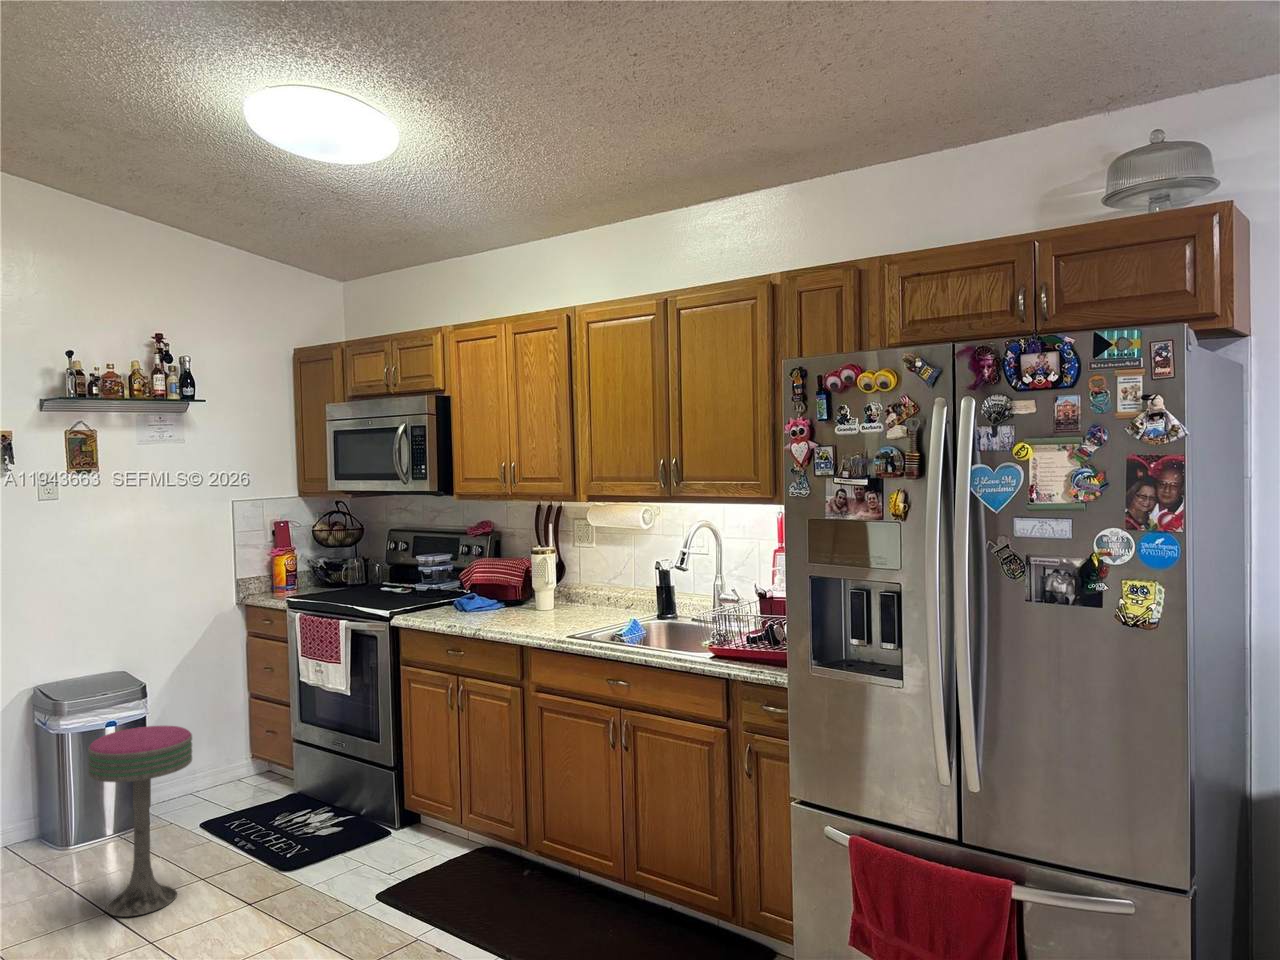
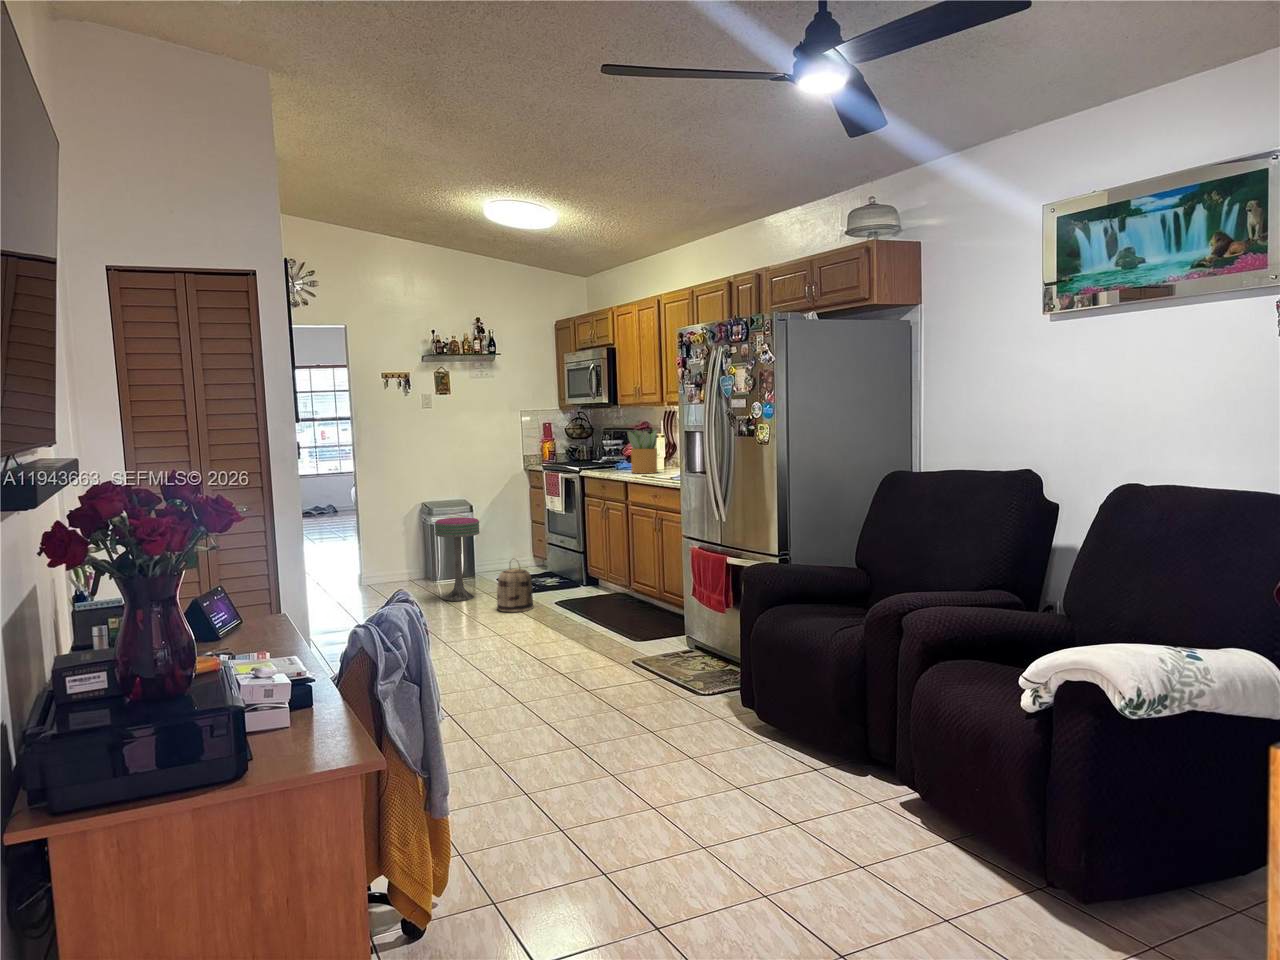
potted plant: none [510,543,567,625] -> present [628,430,657,473]
basket: none [253,817,335,941] -> present [497,563,534,612]

